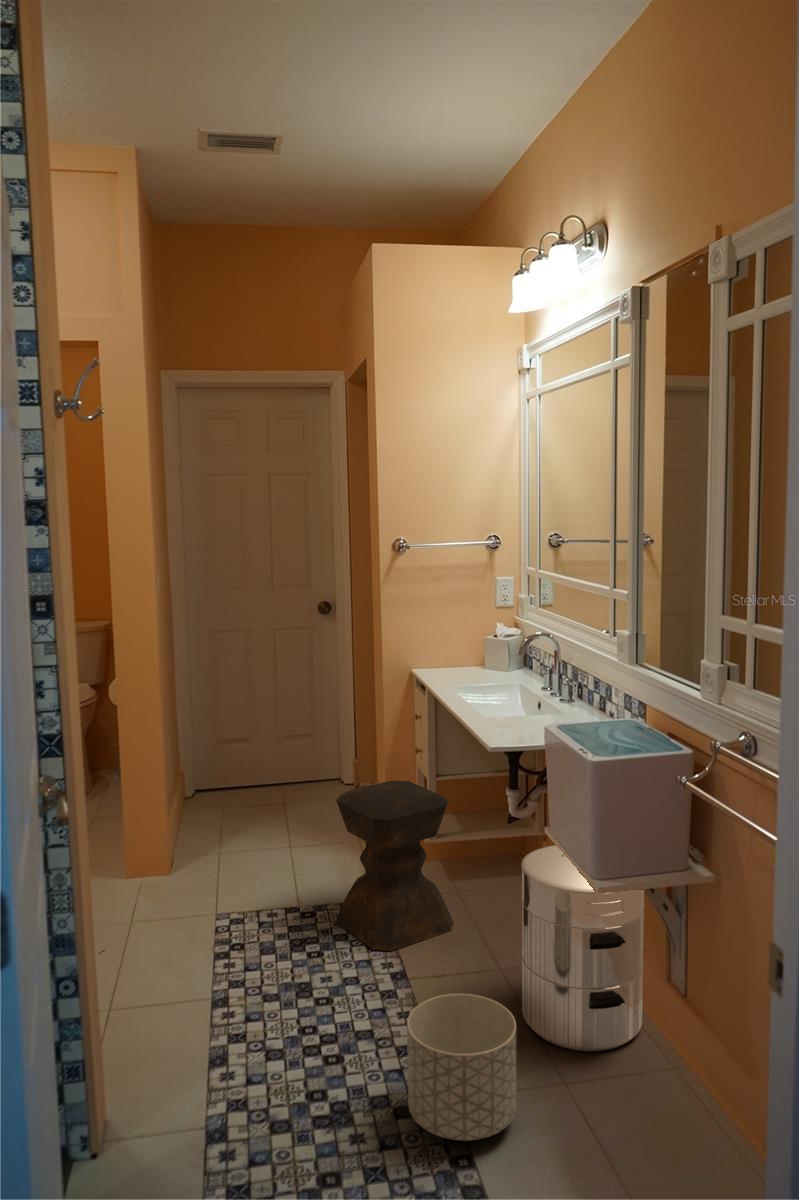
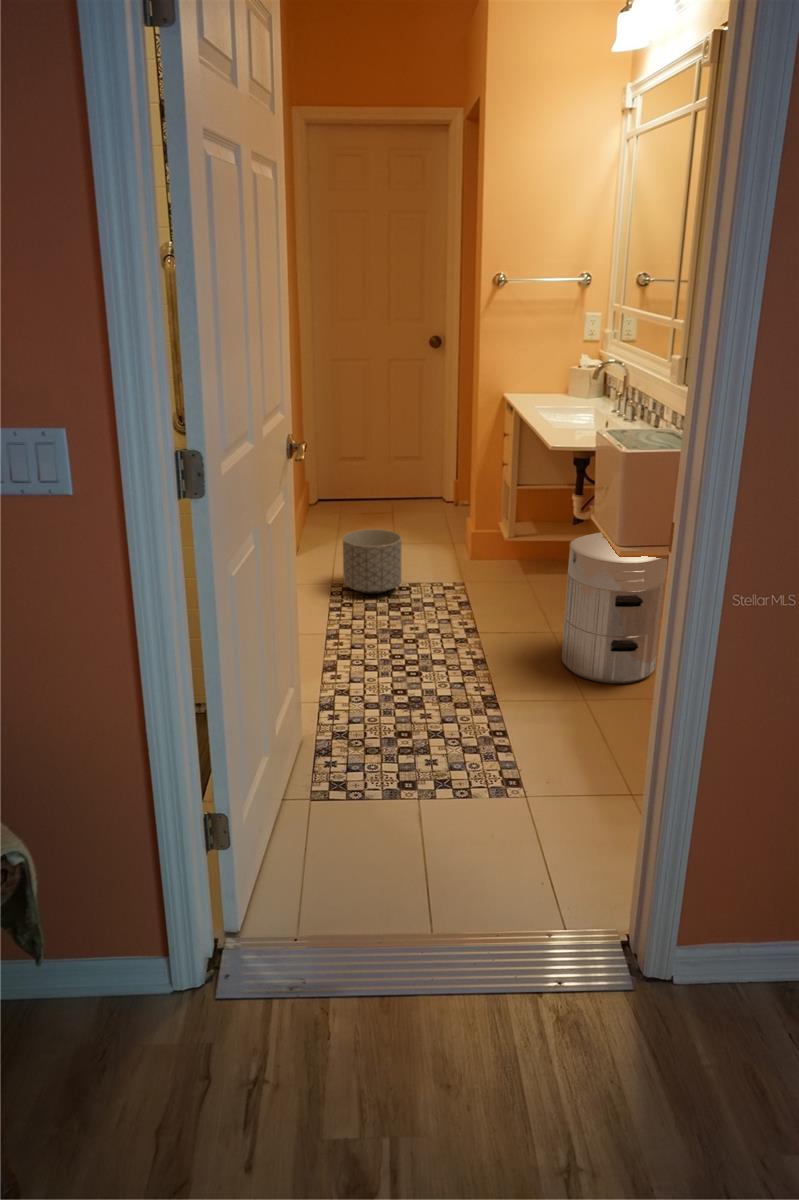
stool: present [335,781,454,951] -> none [426,485,523,615]
planter: present [407,994,516,1141] -> present [343,529,401,594]

